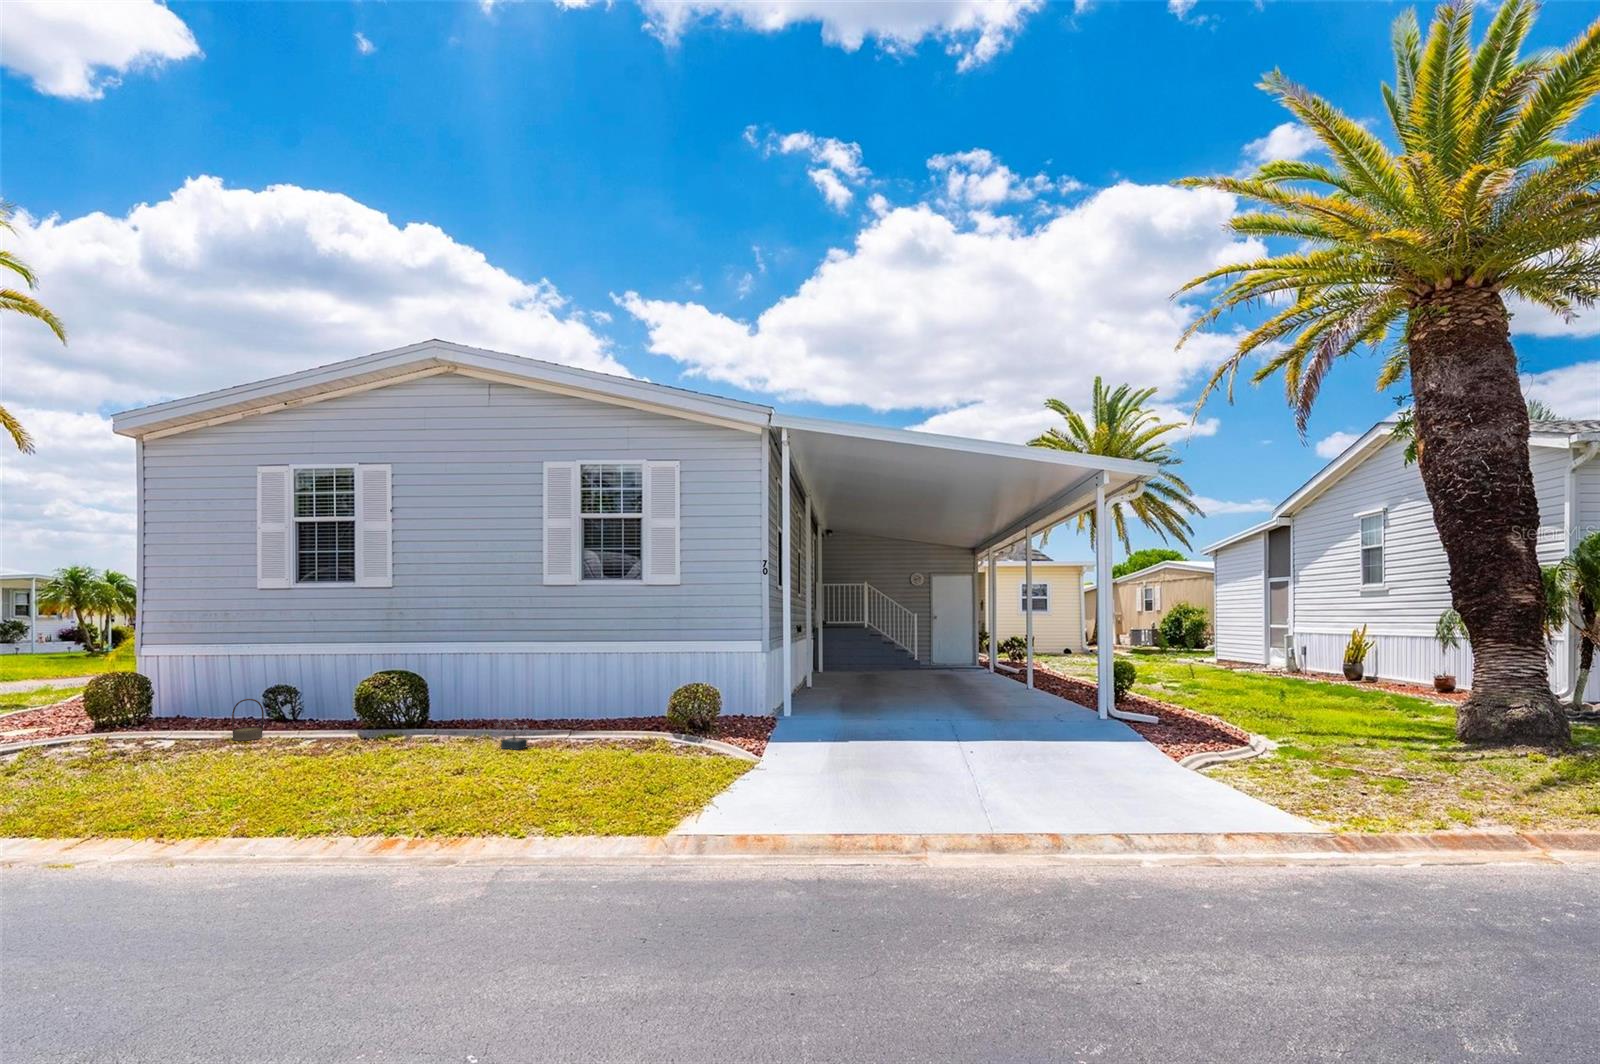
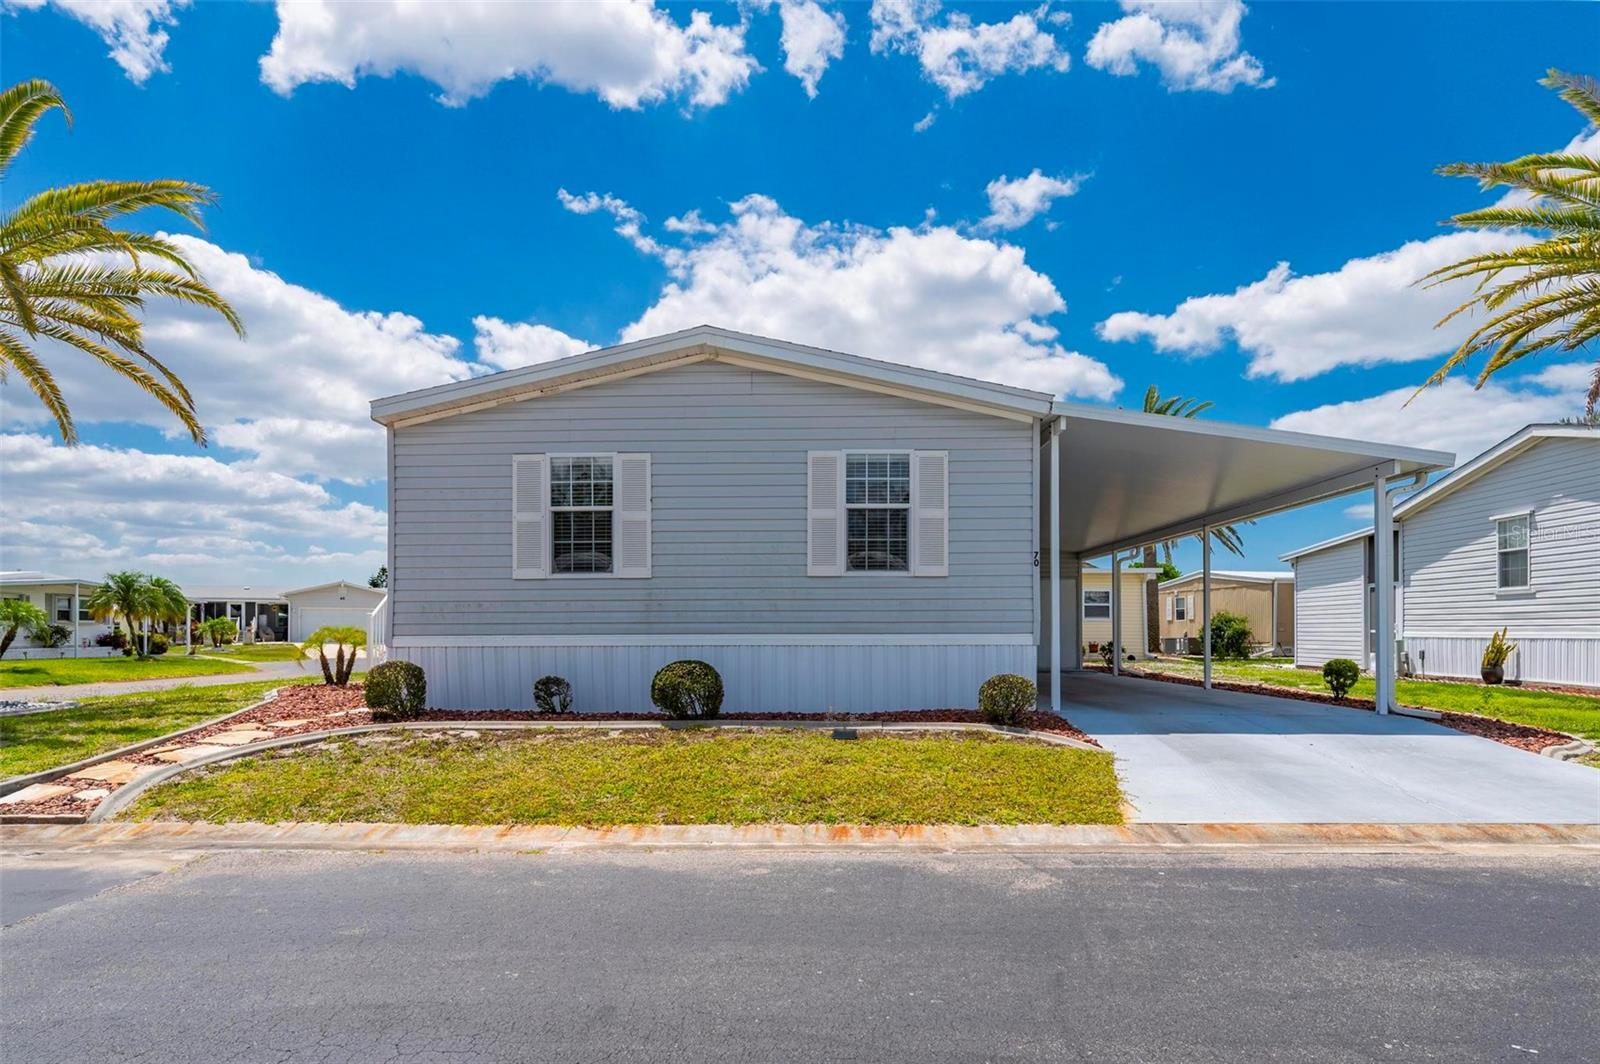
basket: present [232,699,264,741] -> none [537,689,565,732]

